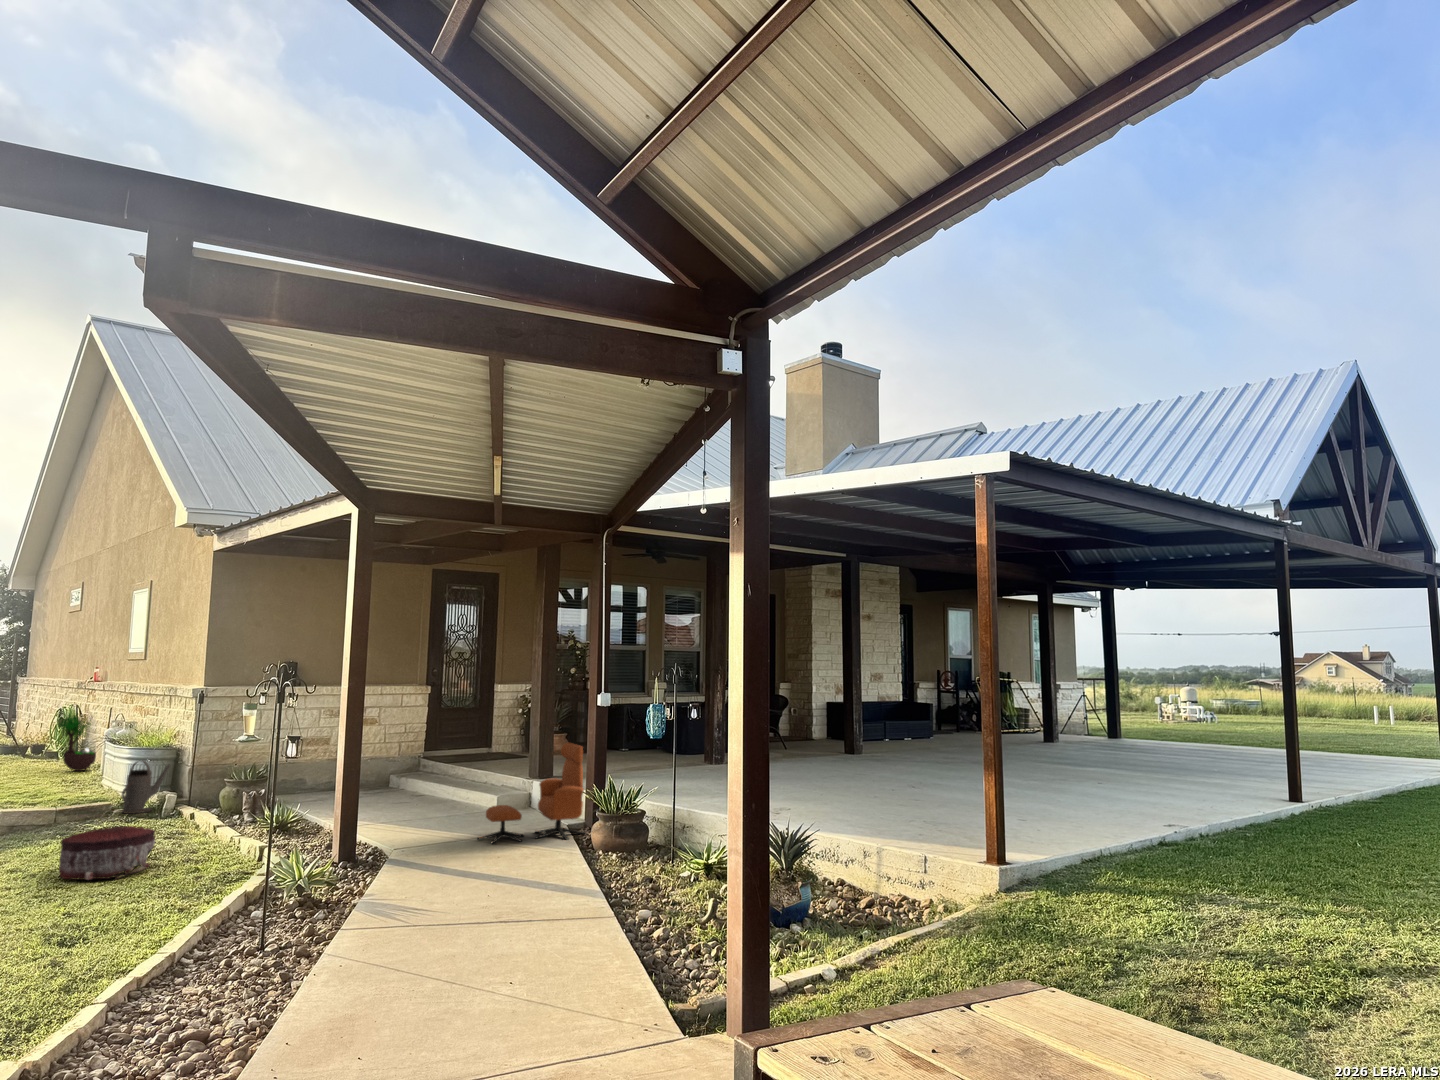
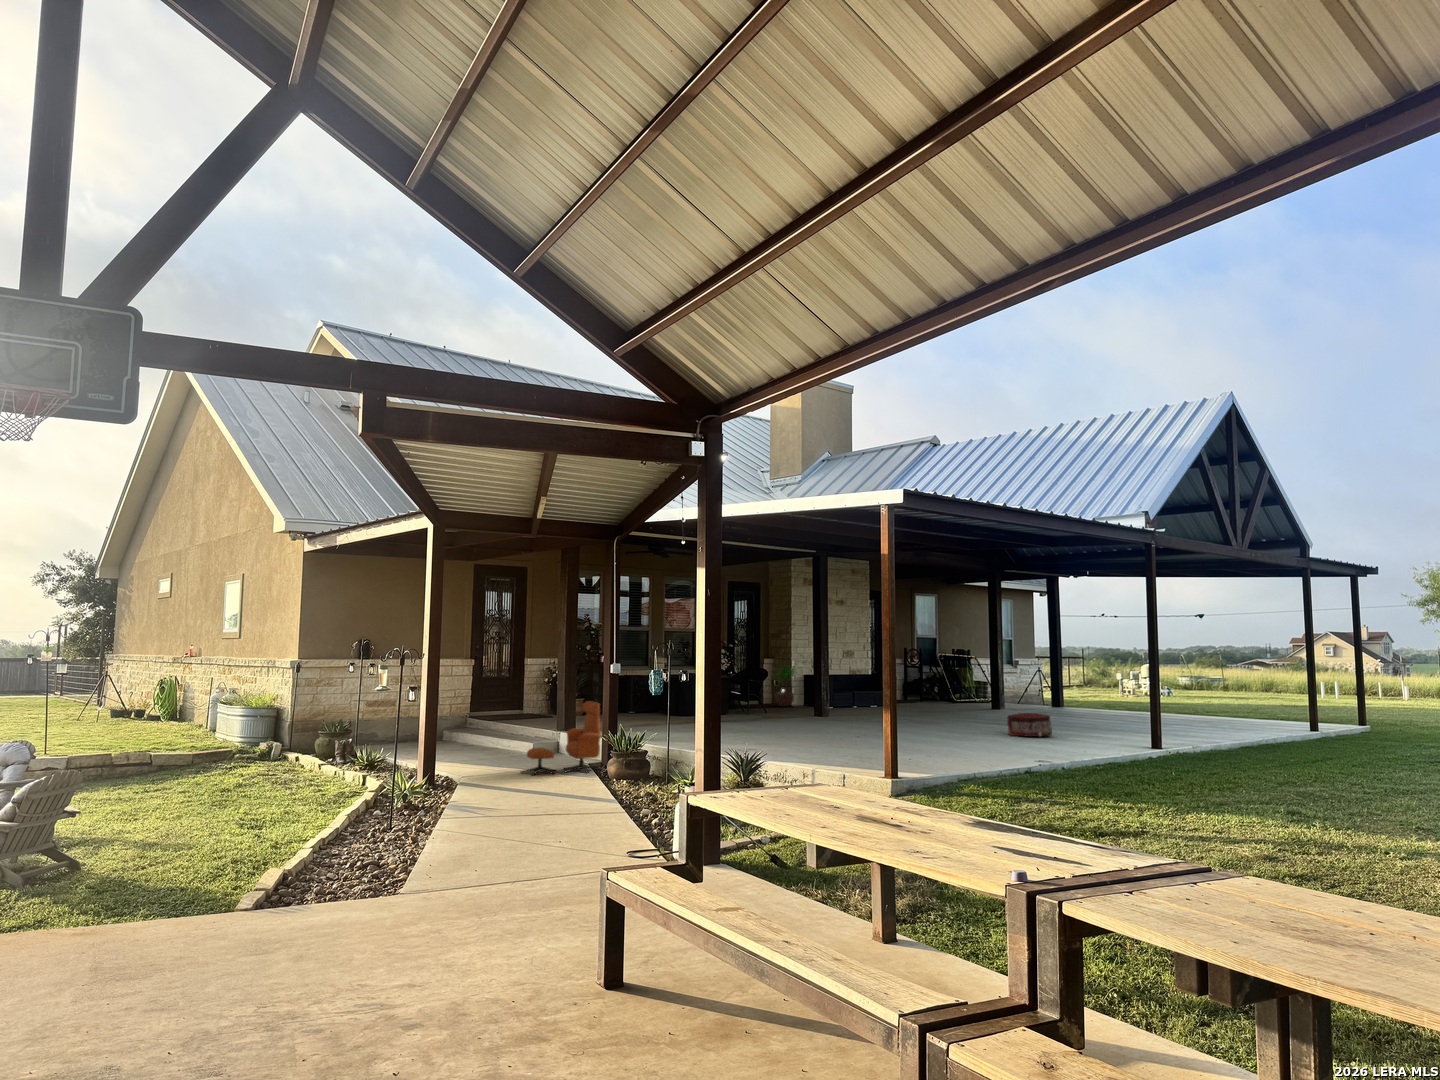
potted tree: present [57,714,96,771] -> present [775,666,795,706]
watering can: present [122,761,170,814] -> none [241,717,274,758]
pouf: present [59,826,155,880] -> present [1007,713,1052,736]

